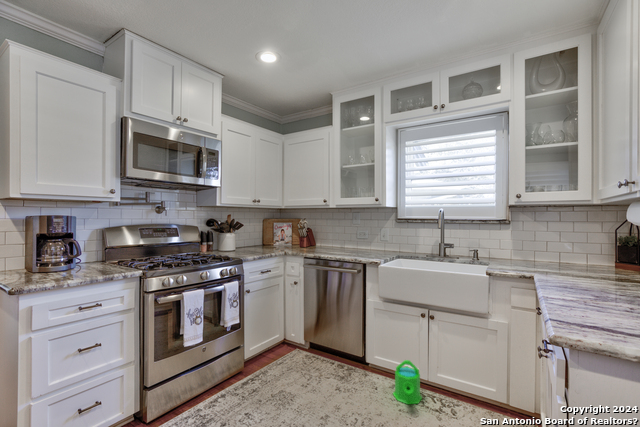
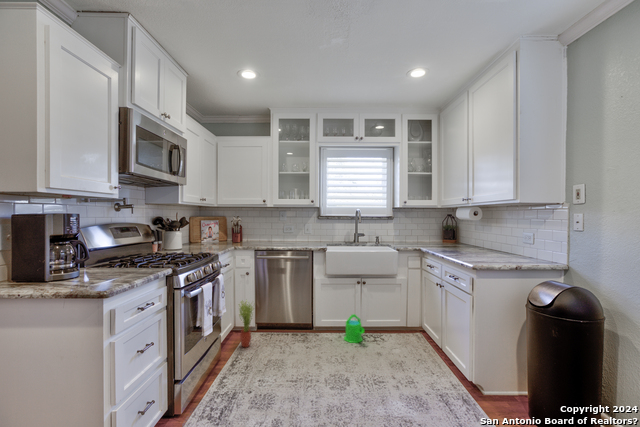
potted plant: none [264,312,288,367] -> present [239,301,254,347]

